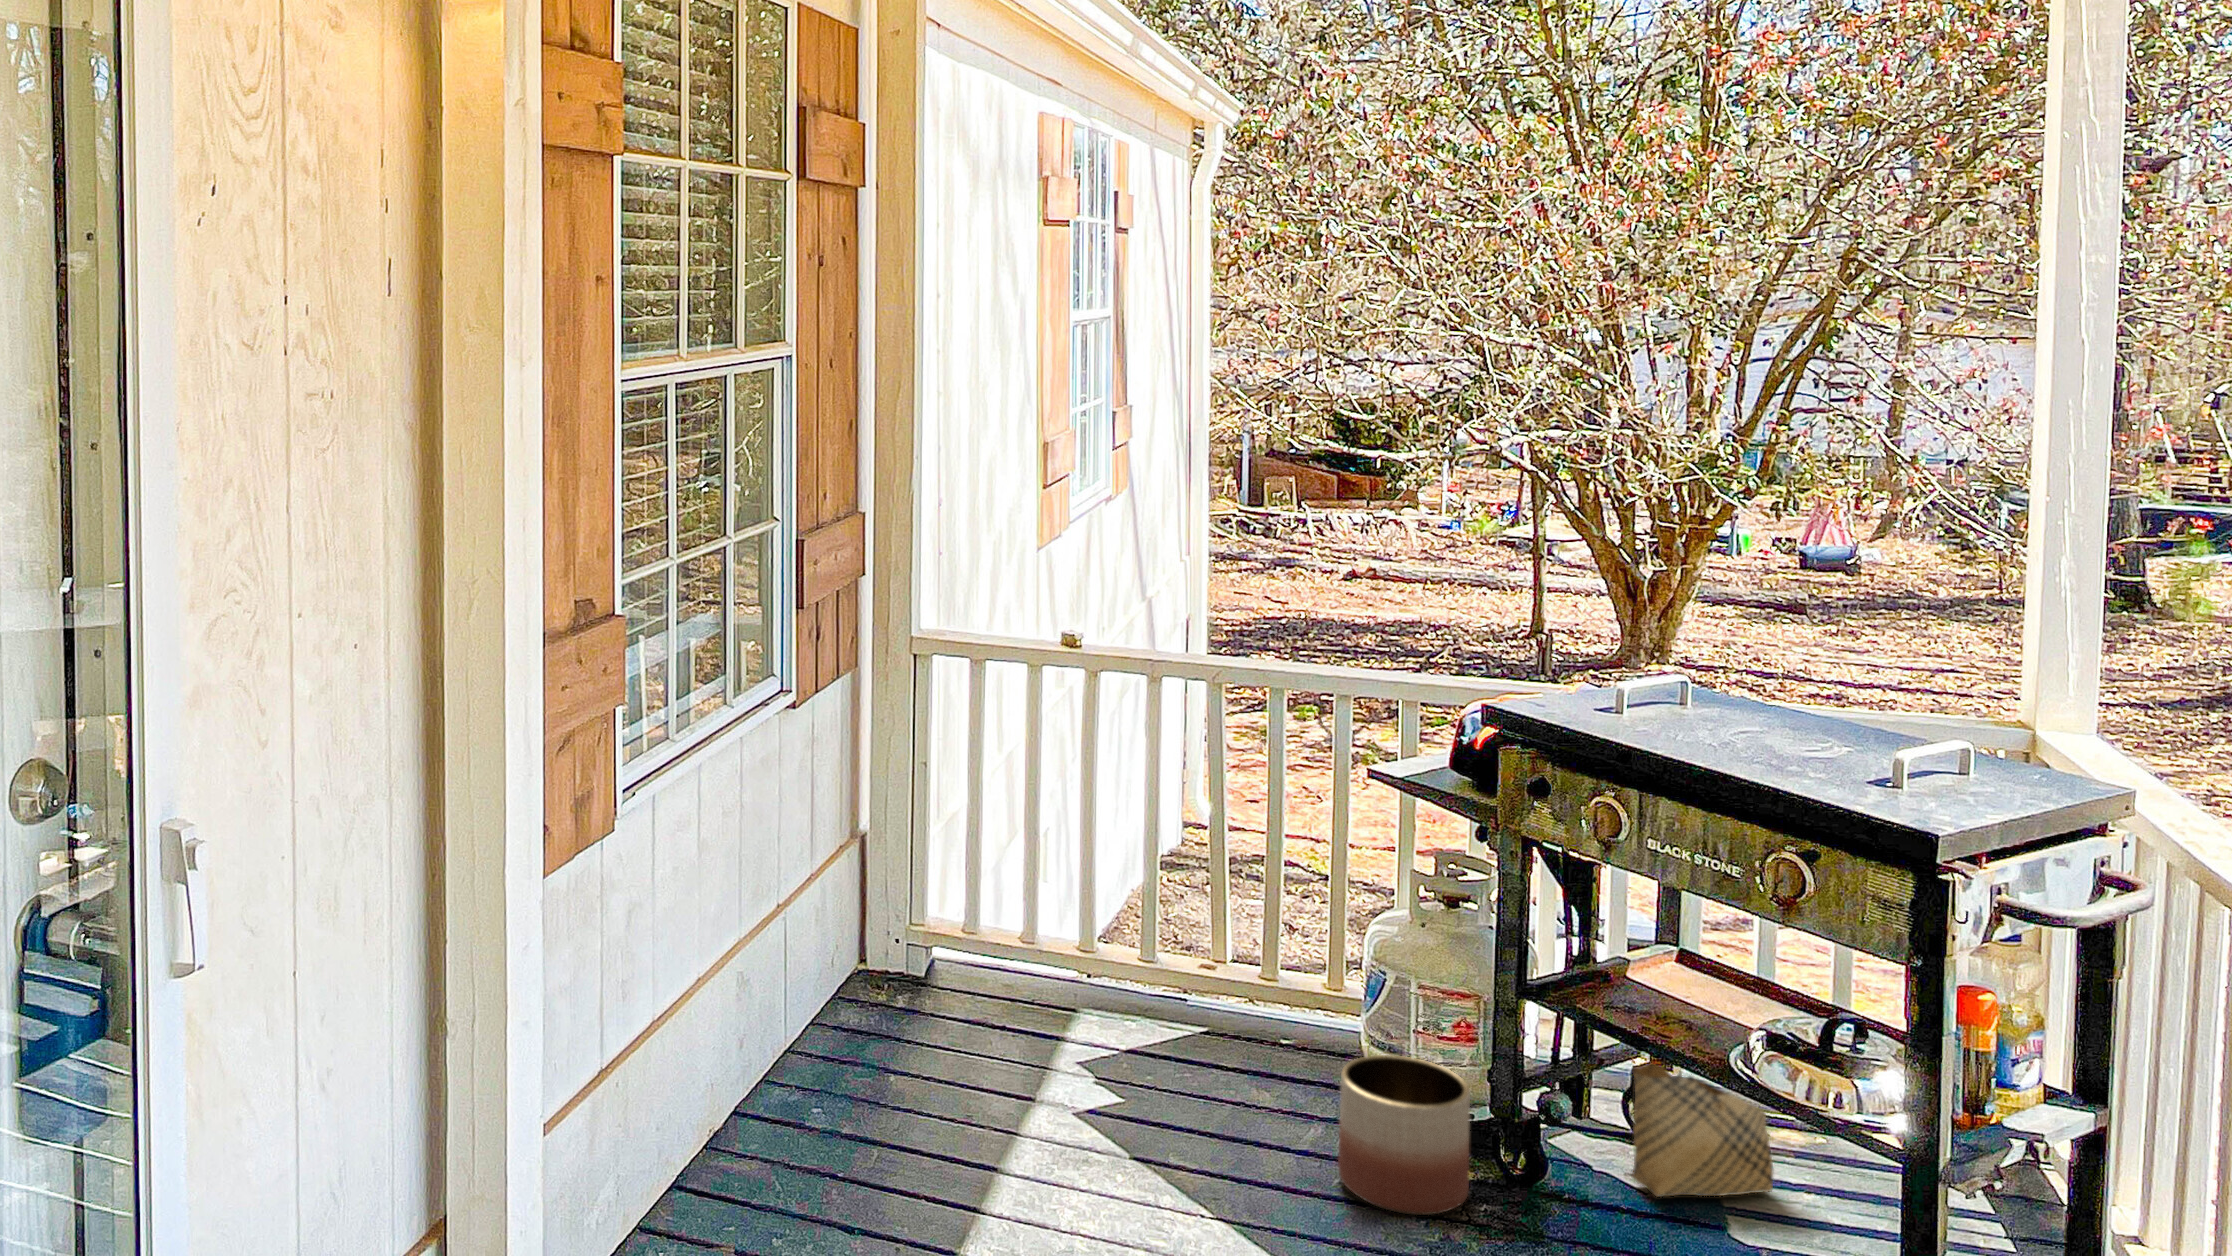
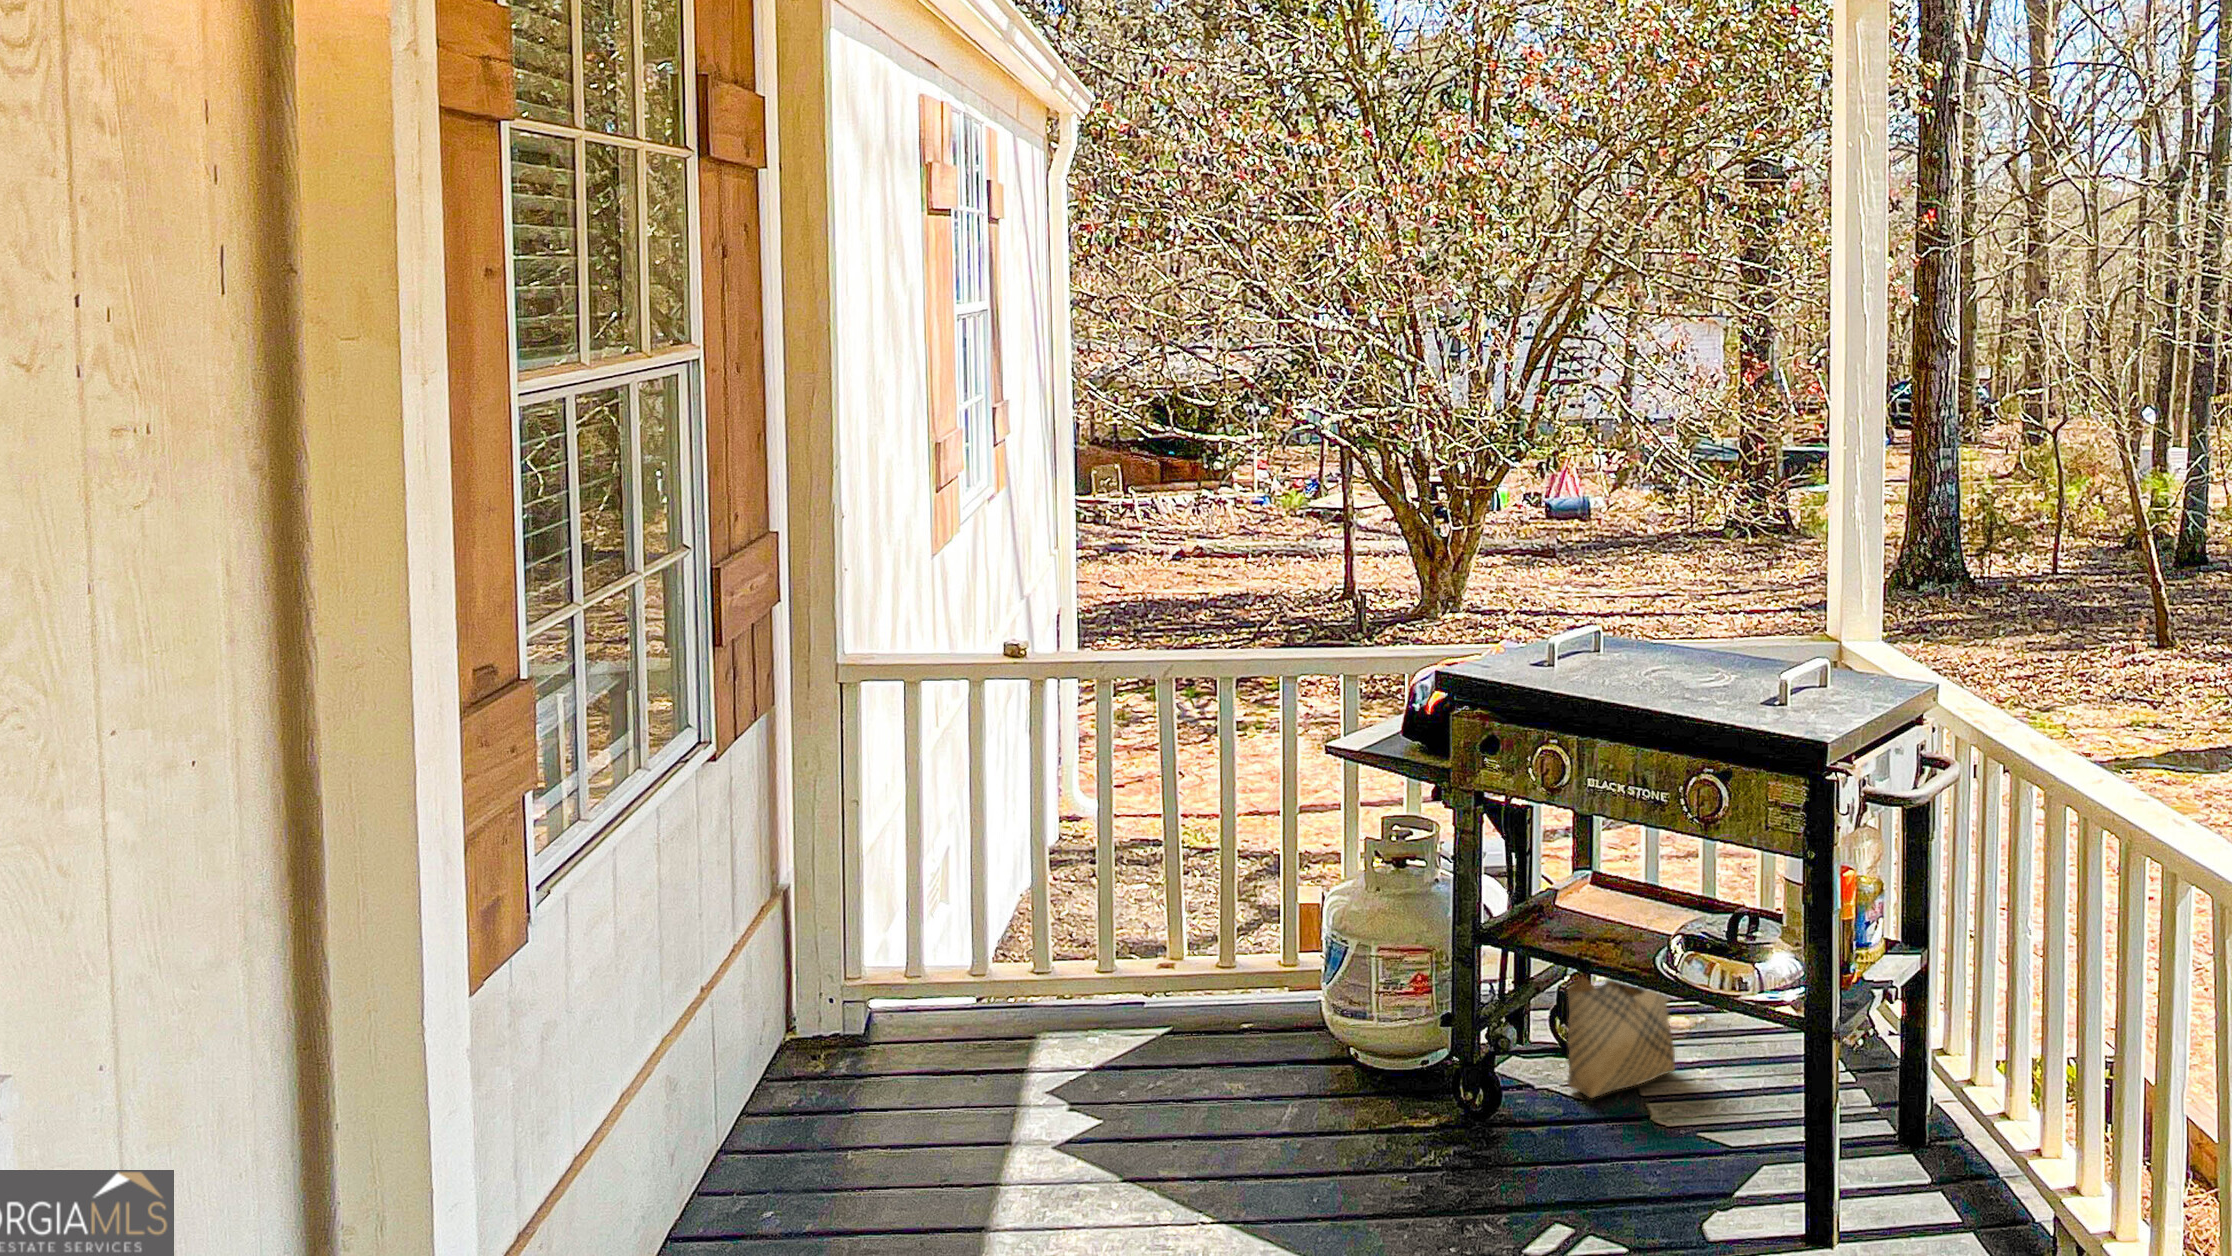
planter: present [1338,1055,1470,1215] -> none [1323,1018,1441,1170]

